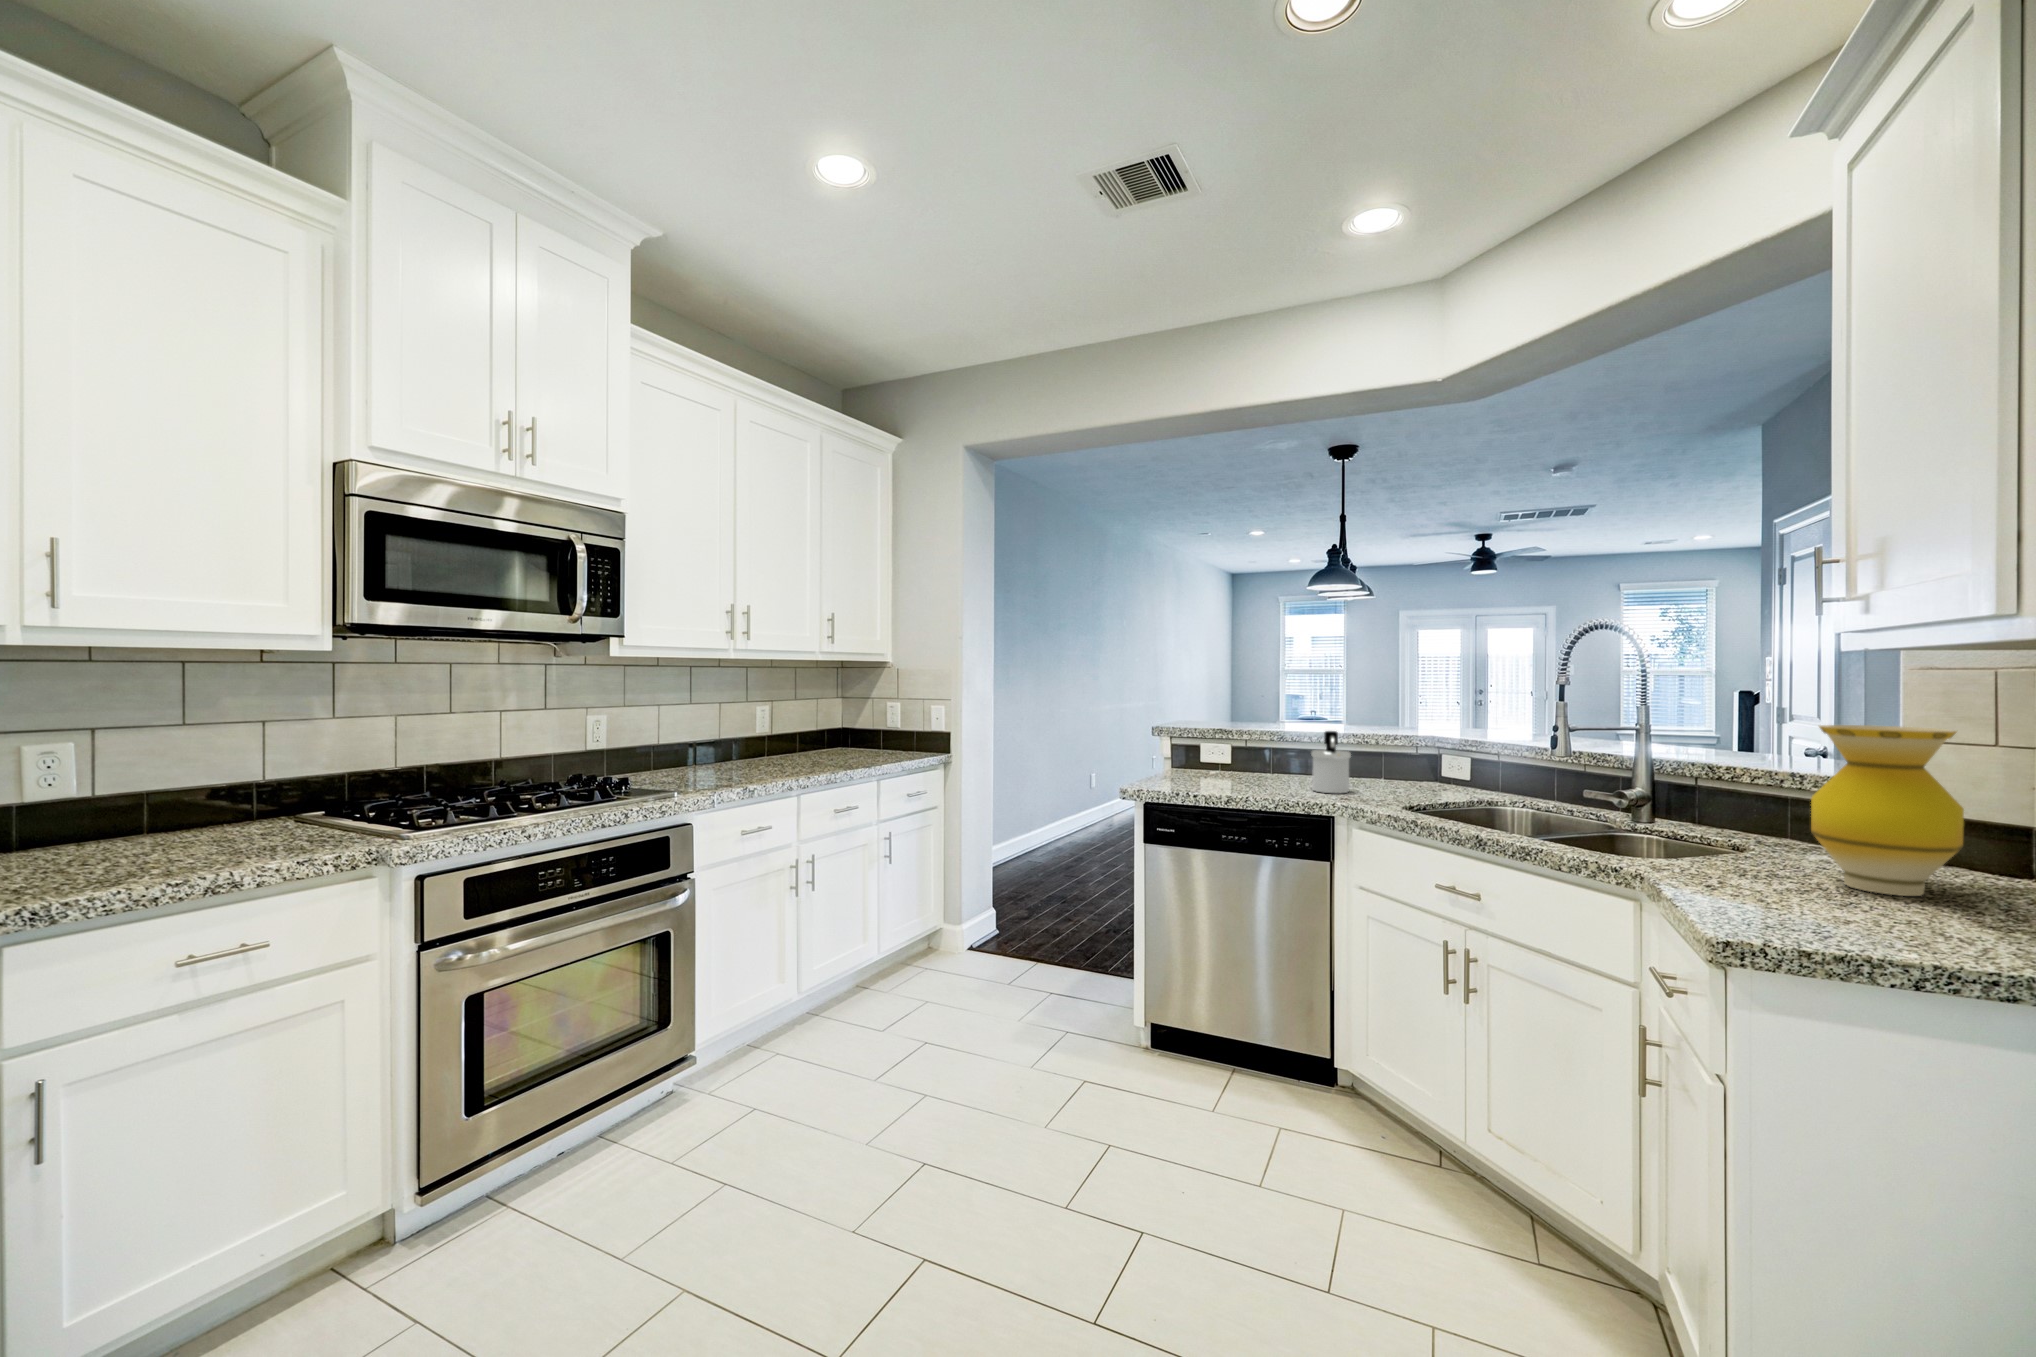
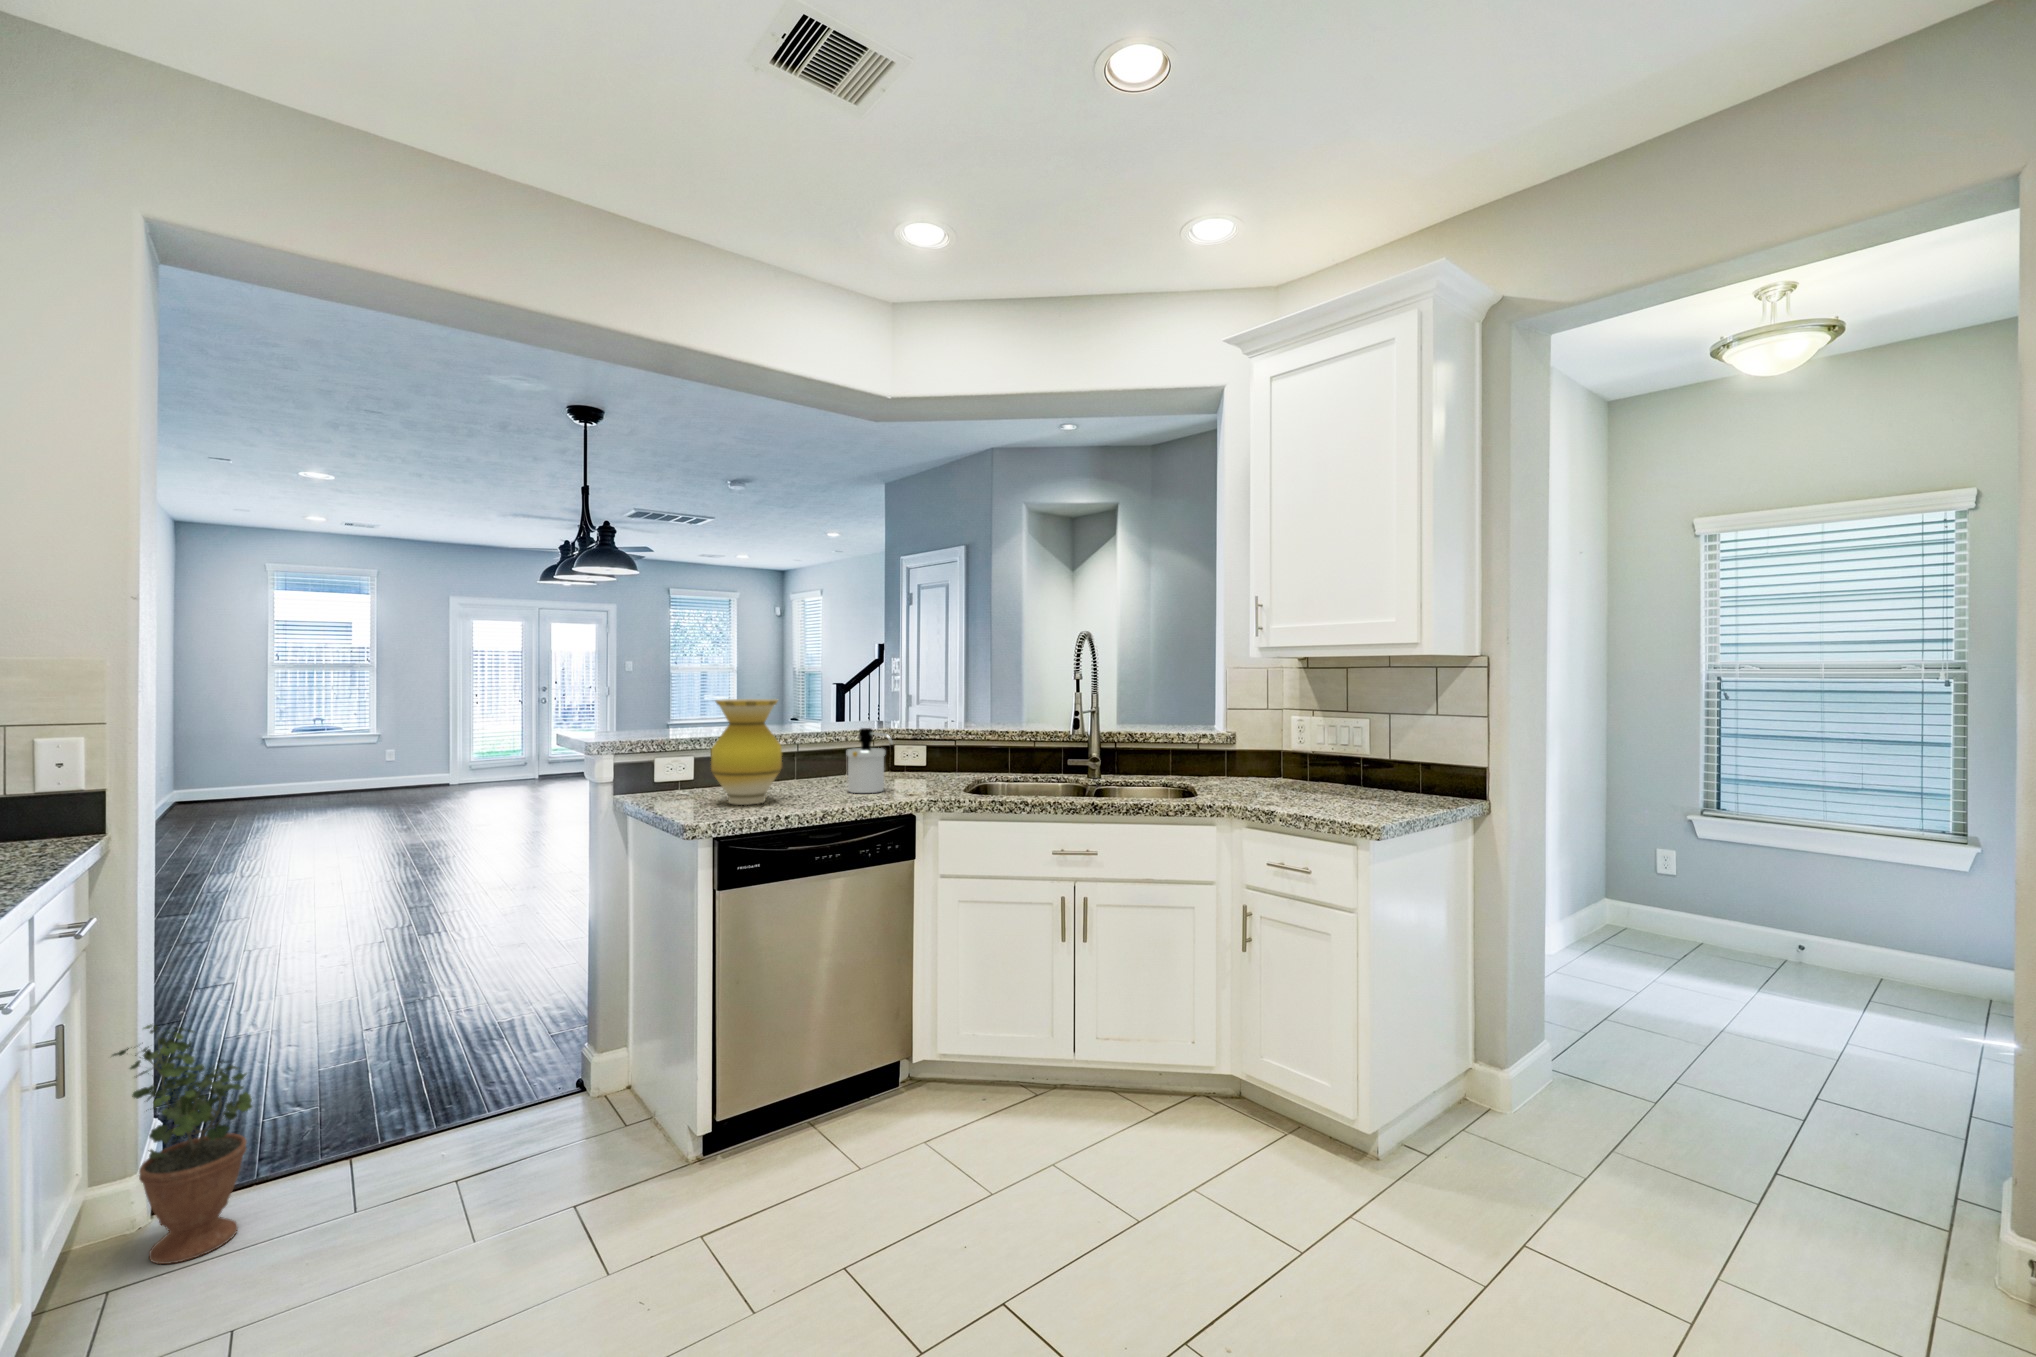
vase: present [1811,725,1964,896] -> present [711,699,782,805]
potted plant: none [924,848,969,970] -> present [112,1024,252,1264]

